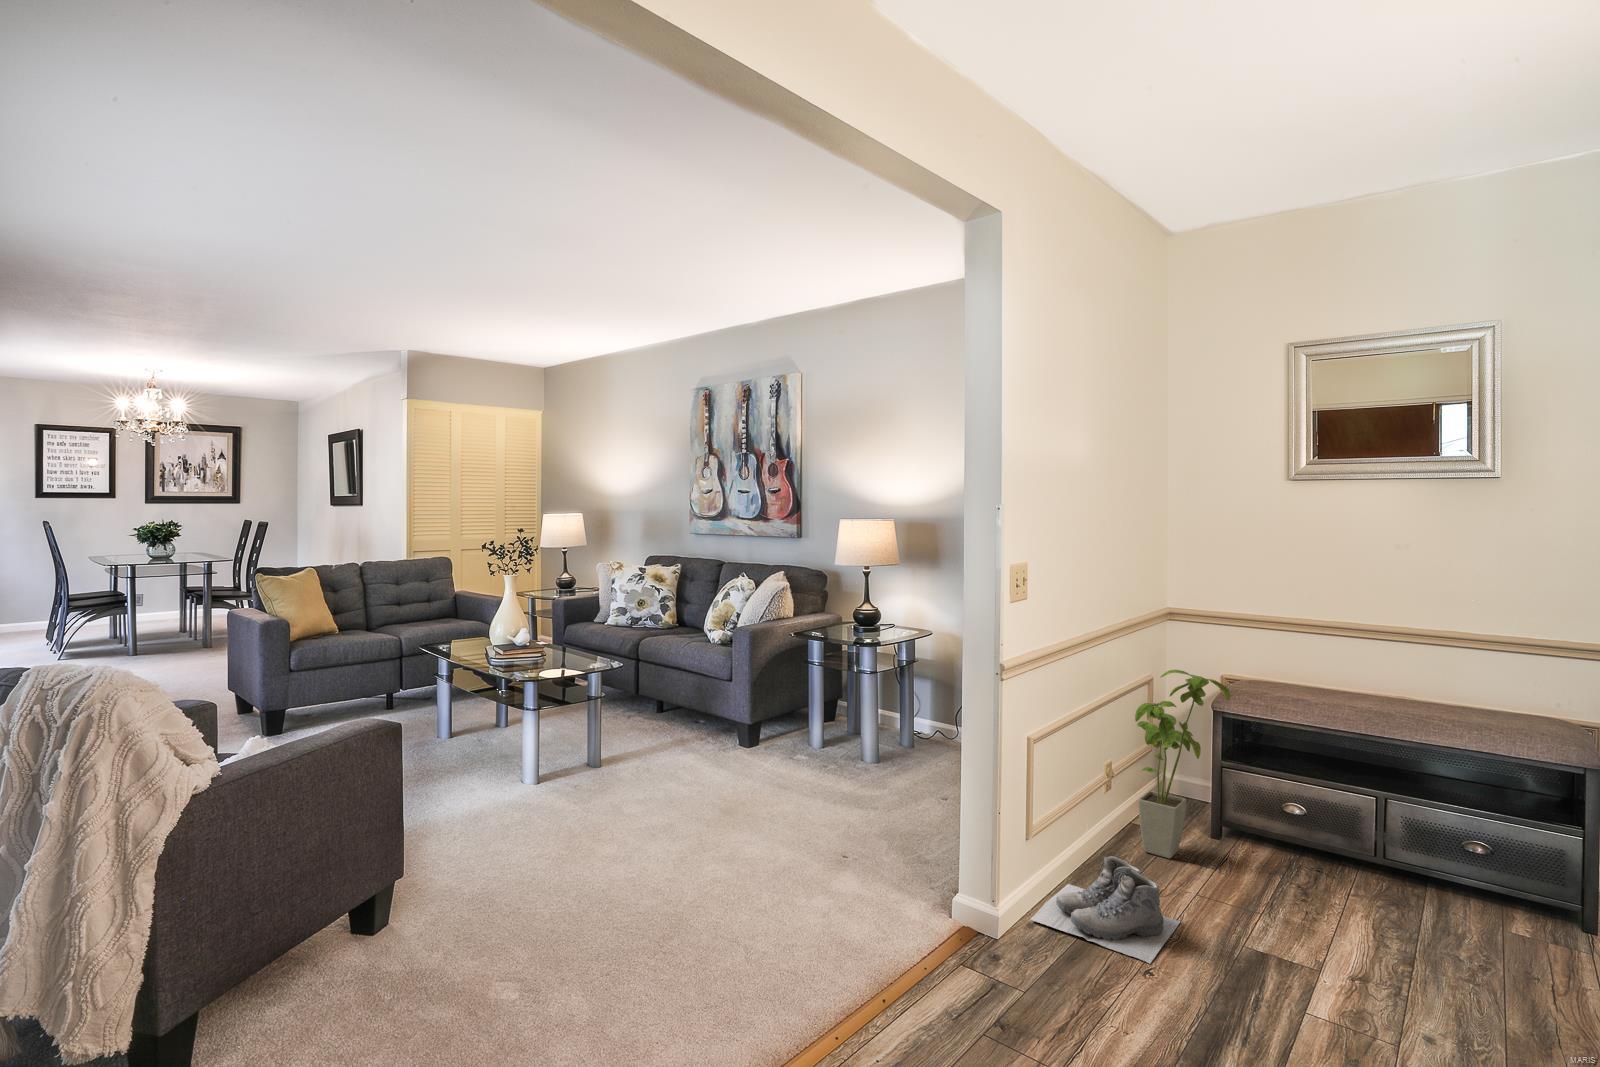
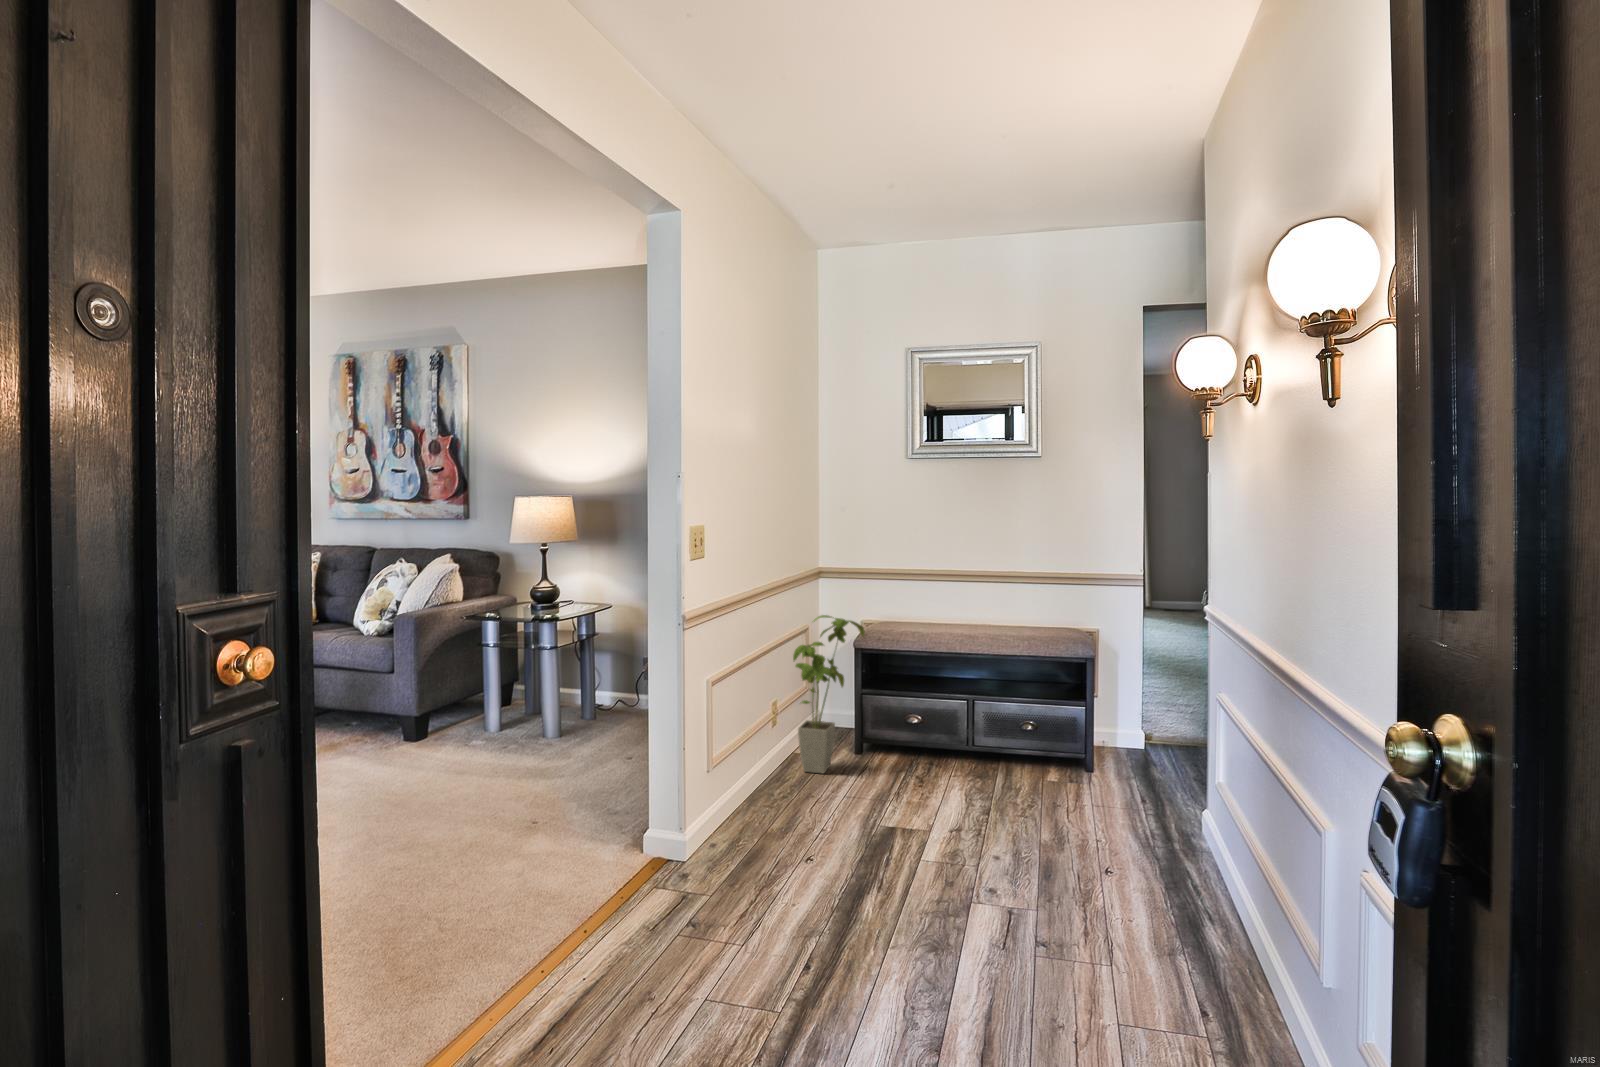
boots: present [1031,856,1180,964] -> none [713,774,833,852]

